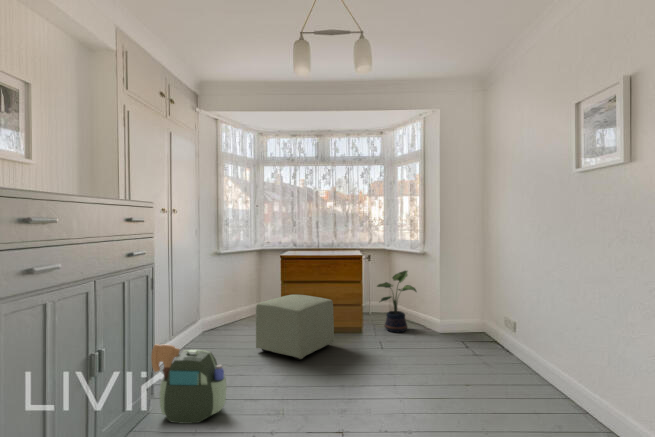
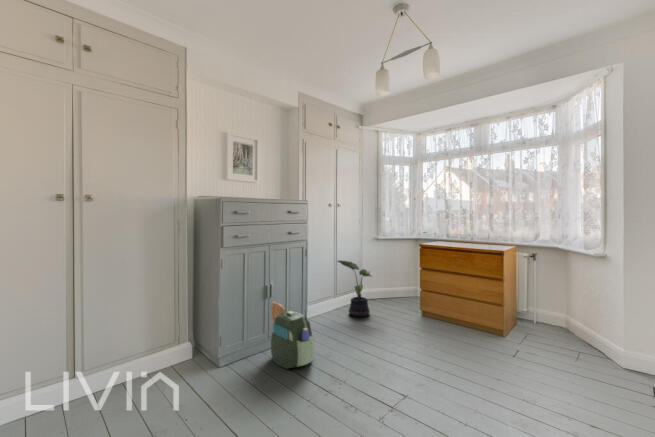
potted plant: present [377,271,416,332] -> present [338,261,371,317]
ottoman: present [256,295,334,360] -> none [381,282,457,345]

